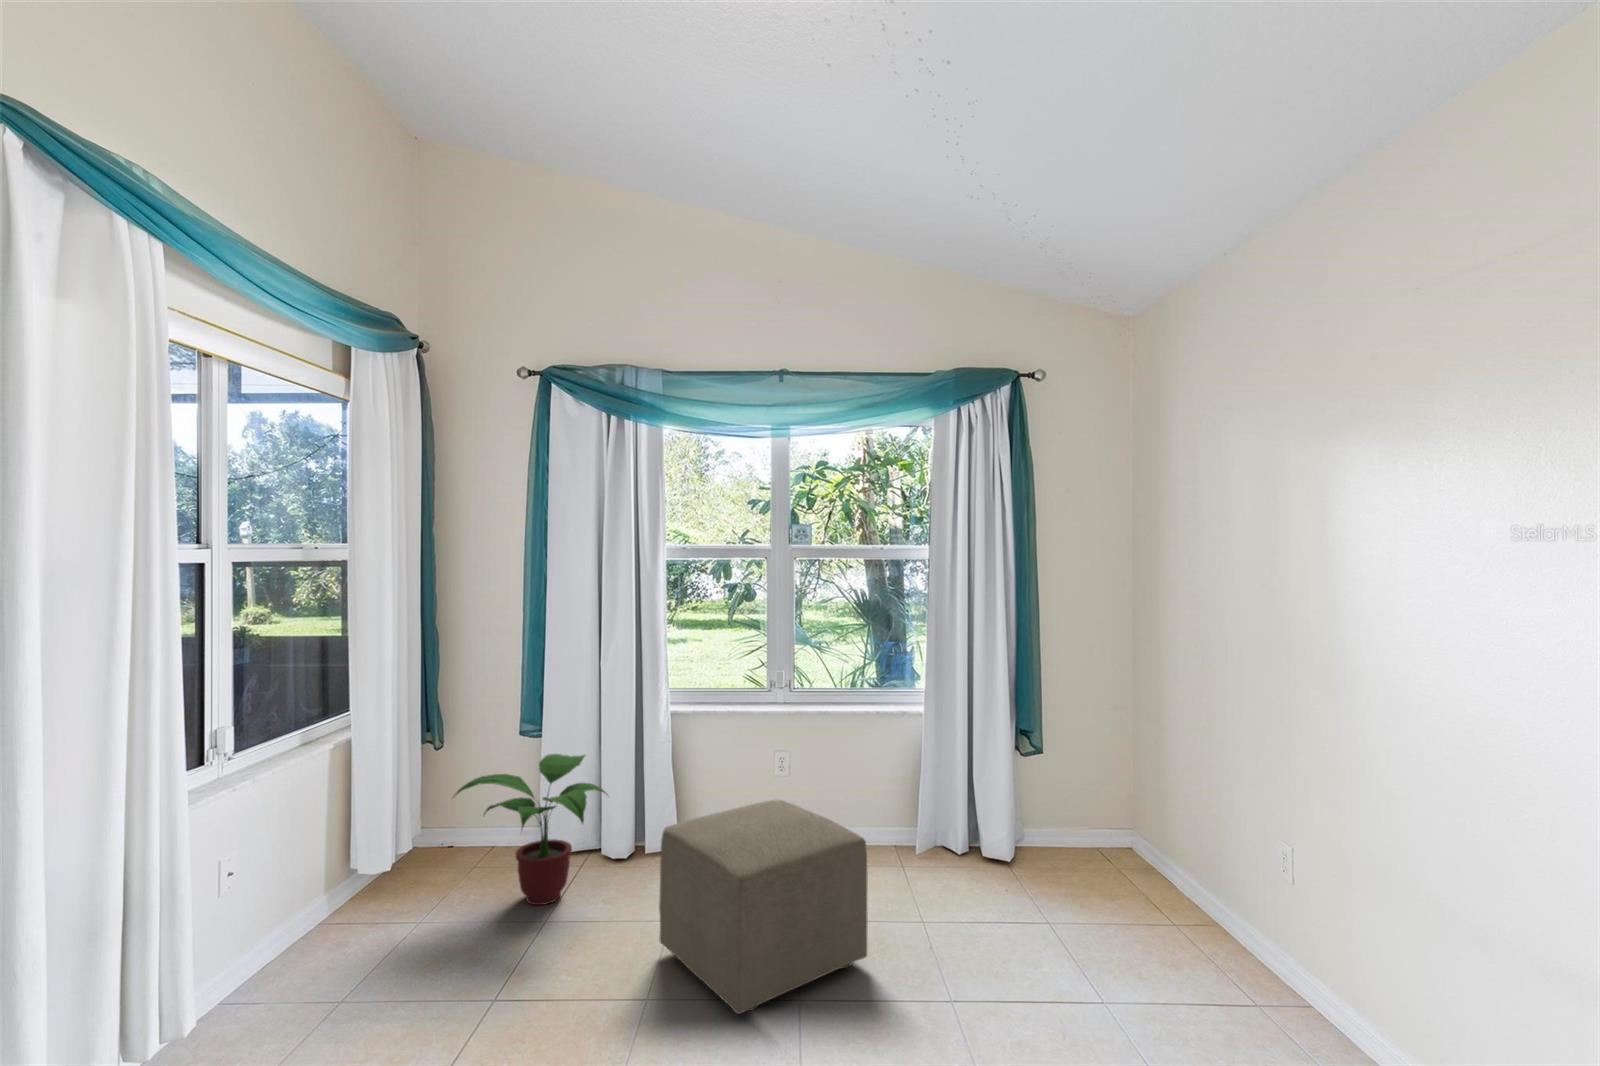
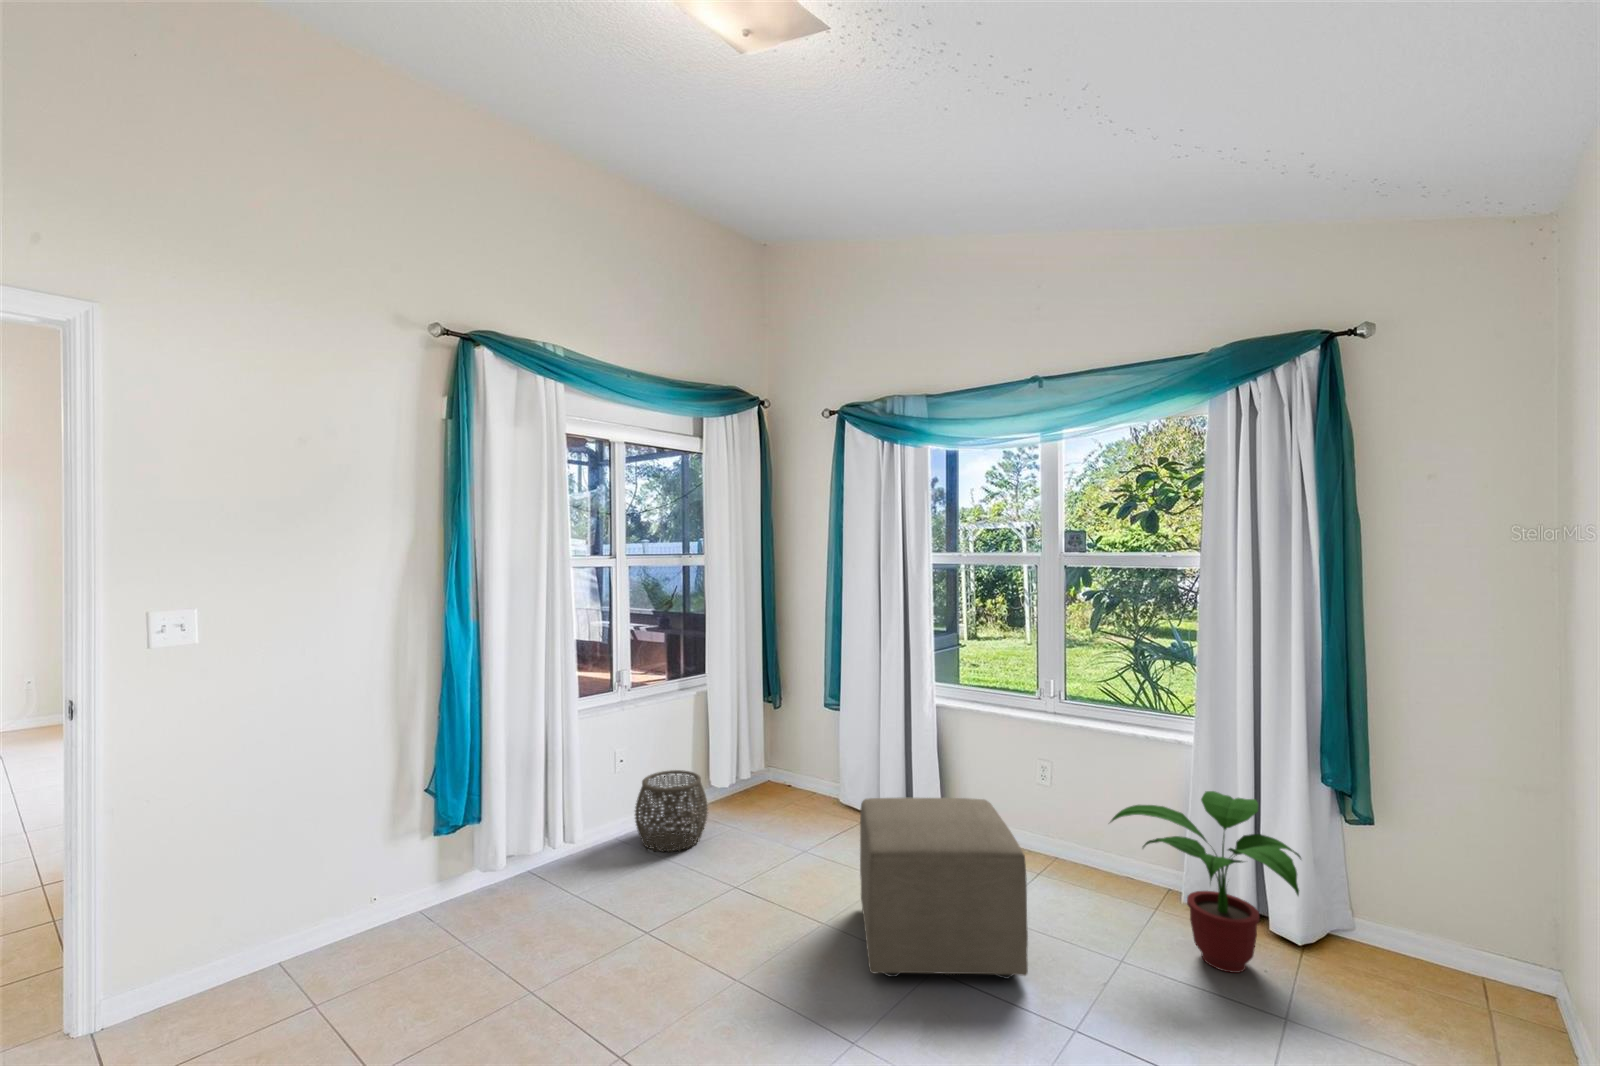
potted plant: present [455,754,605,905] -> present [1110,791,1301,973]
woven basket: none [269,856,395,986] -> present [635,770,708,851]

